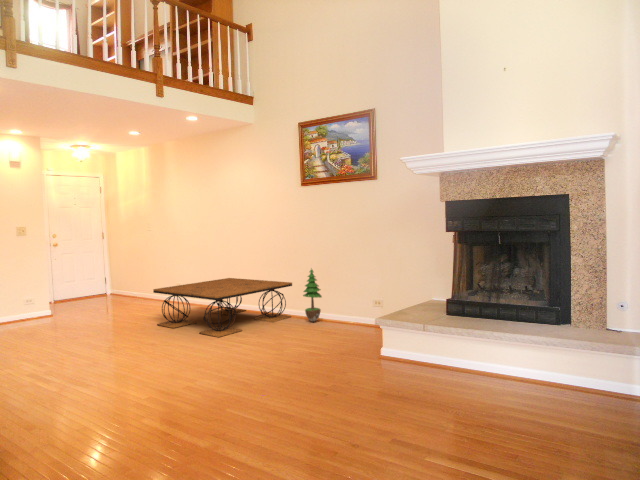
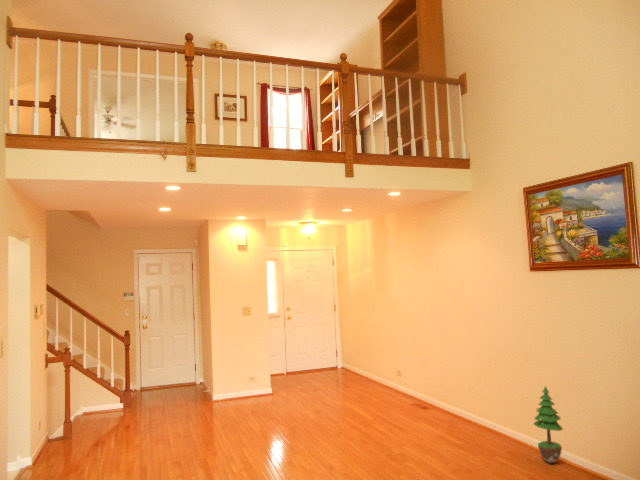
coffee table: present [153,278,292,337] -> none [356,376,524,468]

